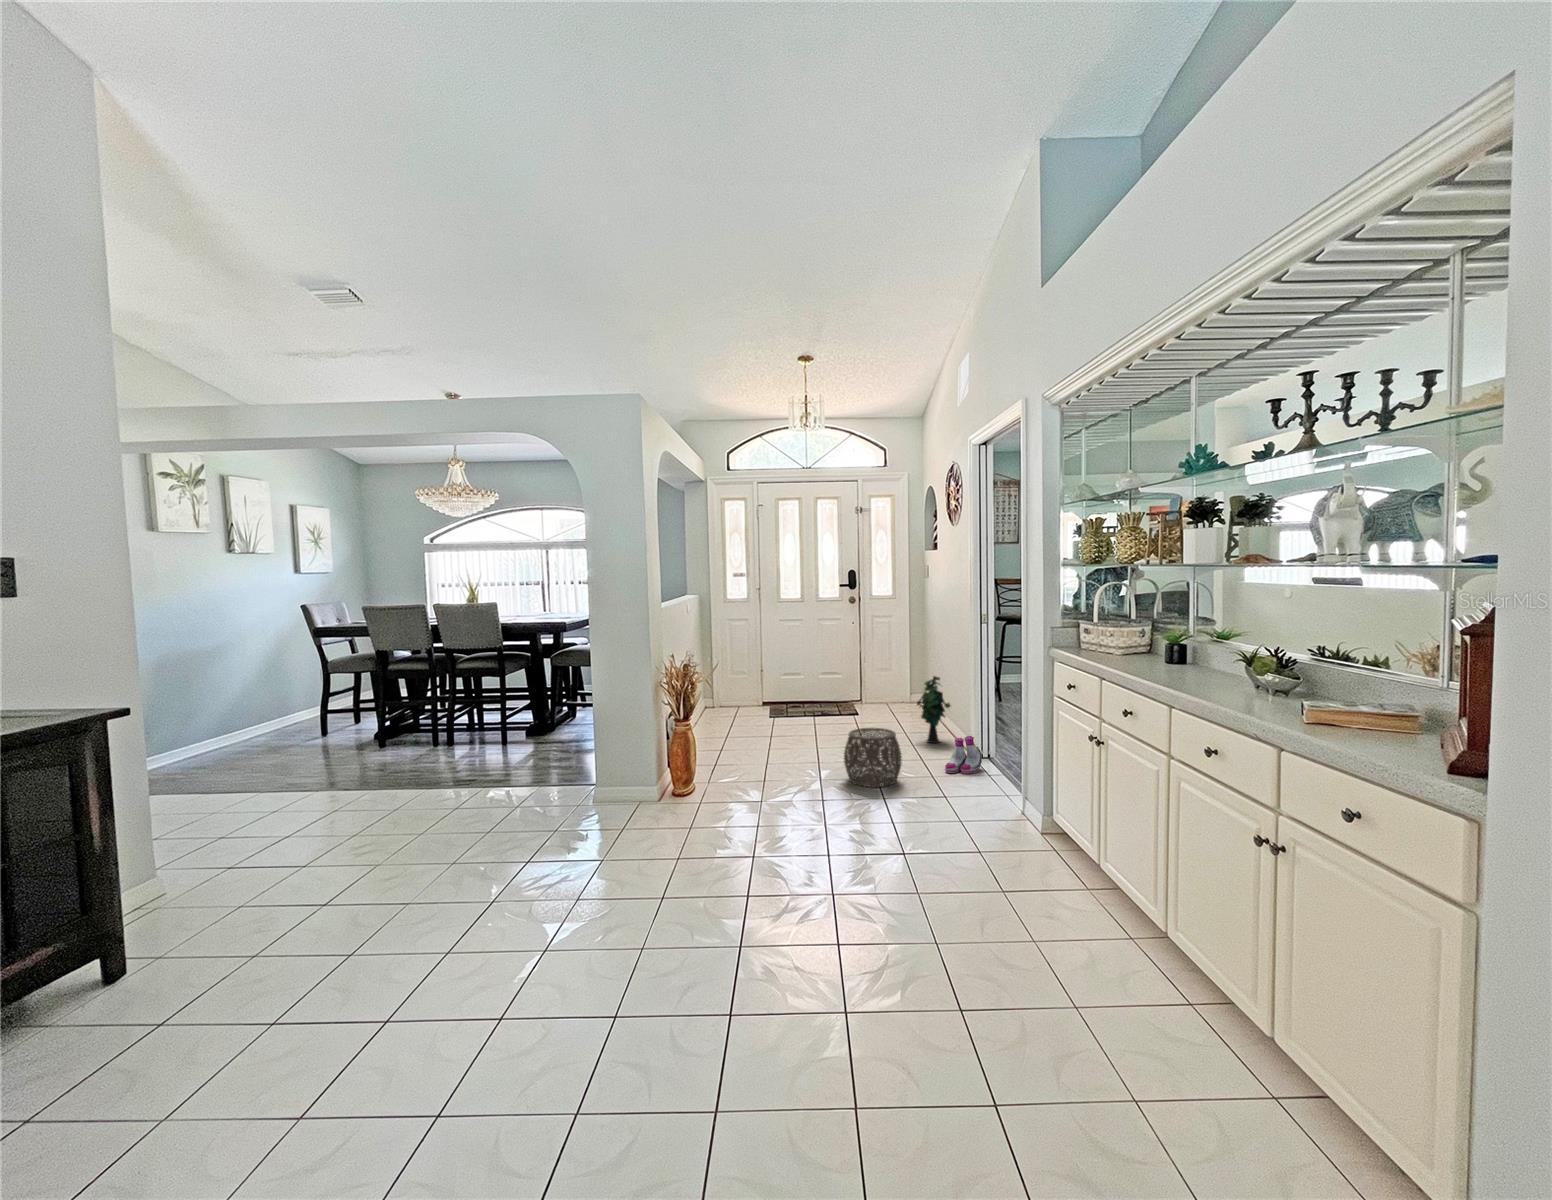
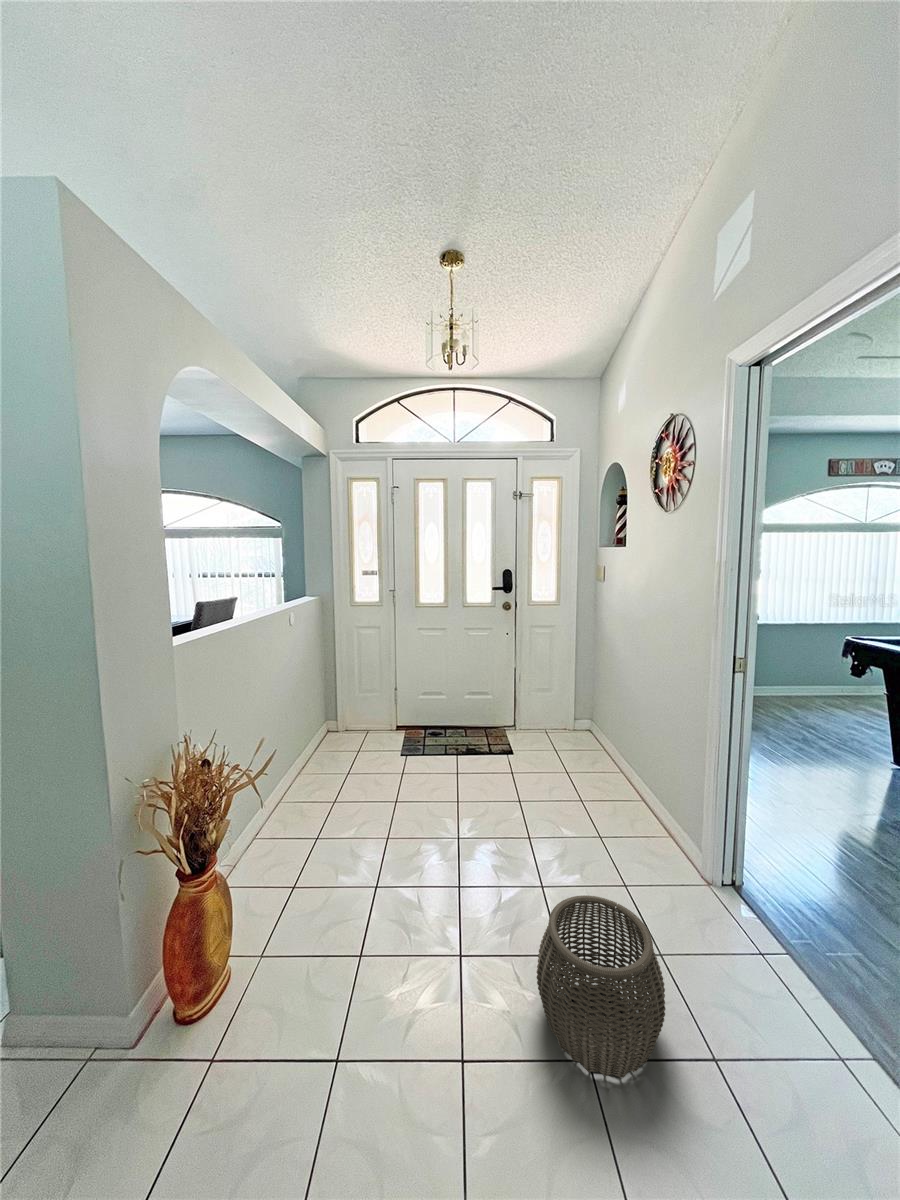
decorative plant: present [917,676,951,743] -> none [618,740,679,841]
boots: present [945,736,982,774] -> none [715,894,787,980]

